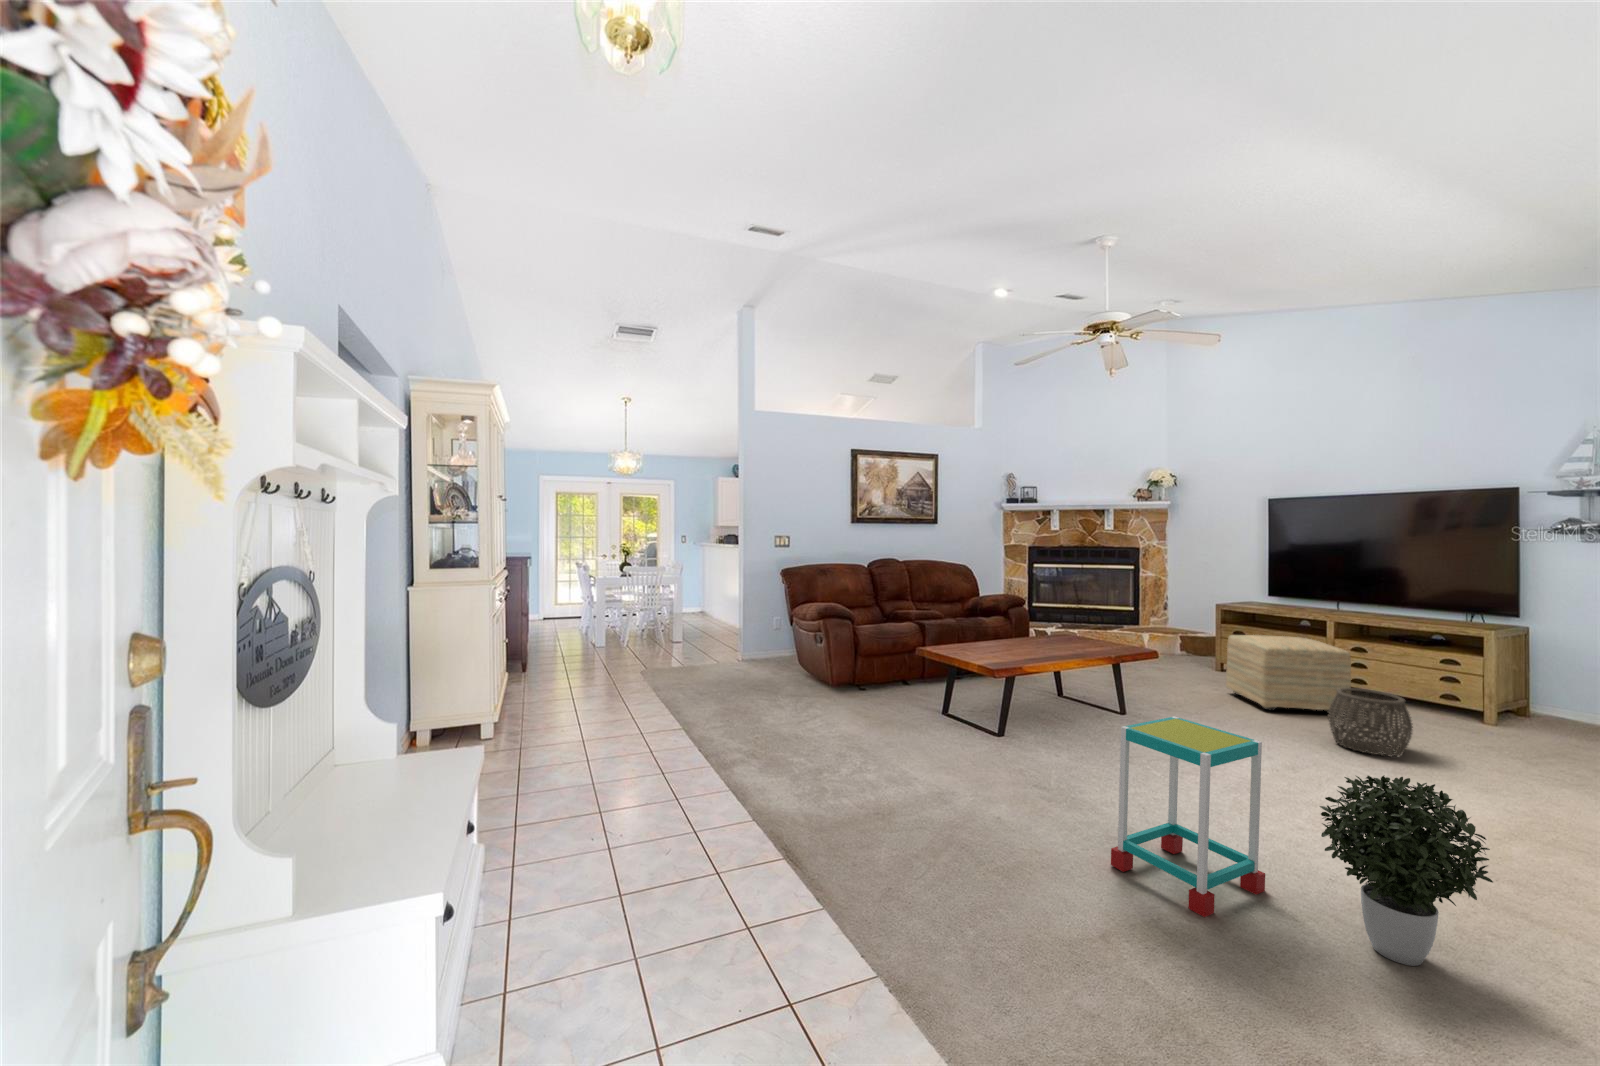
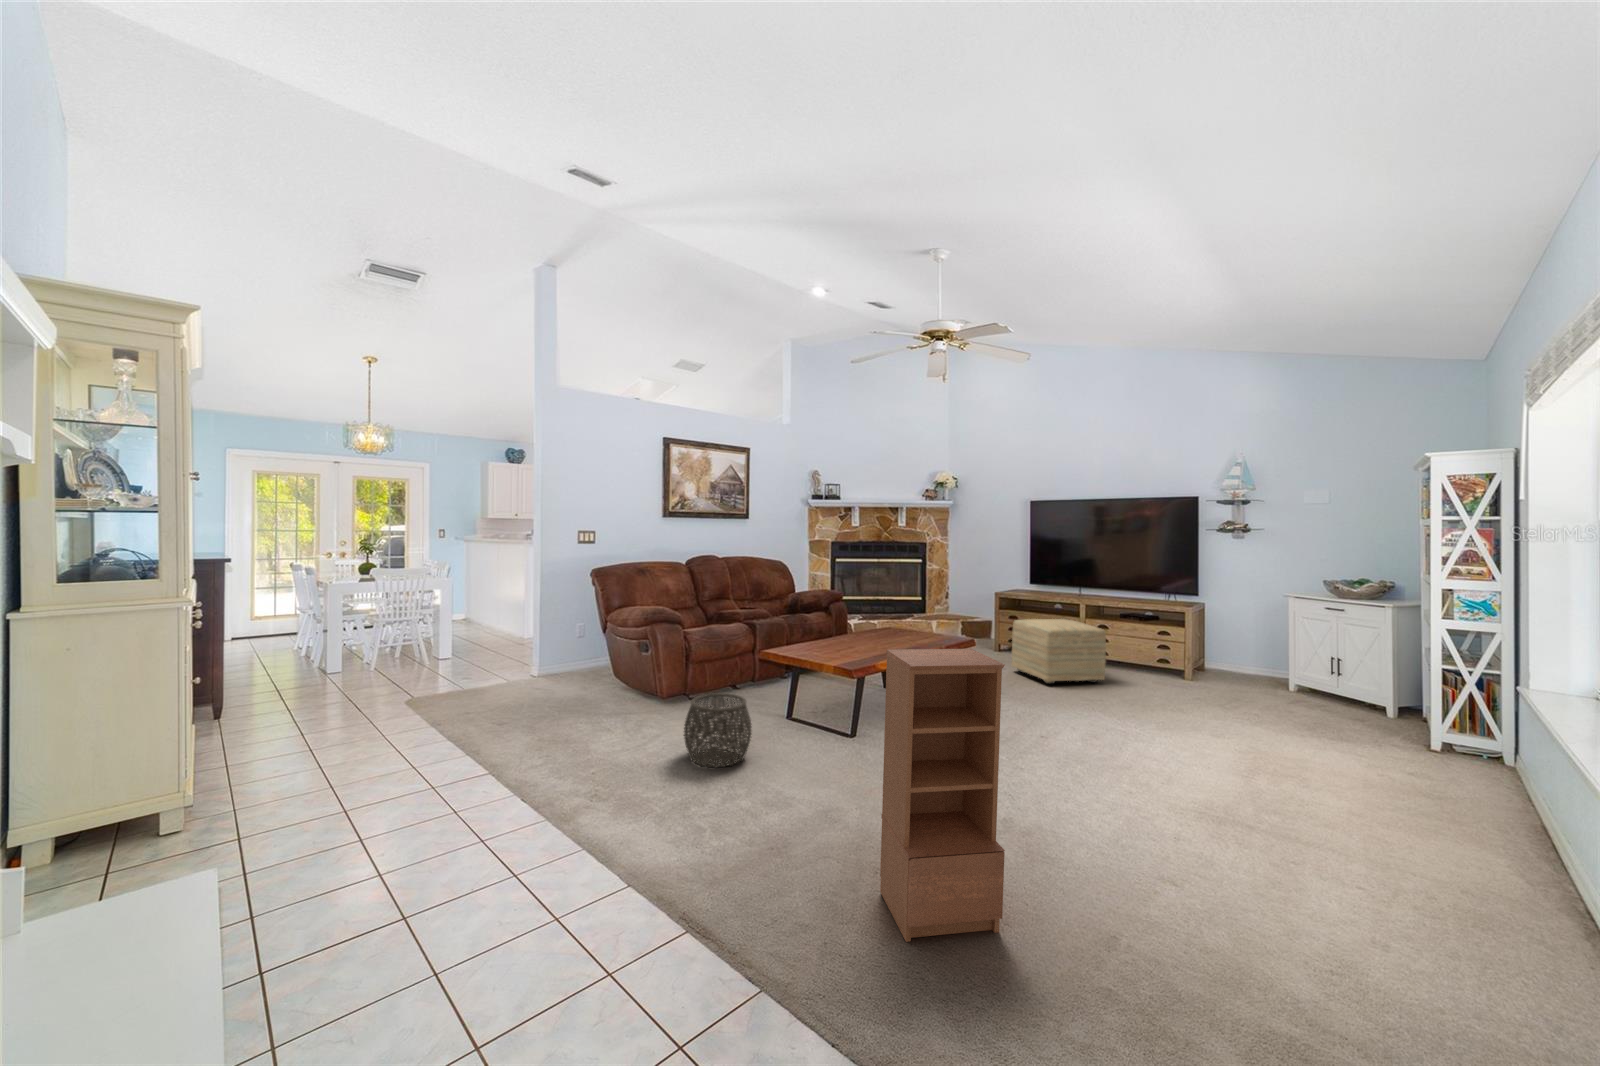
bookcase: none [959,641,1064,915] -> present [880,649,1005,942]
woven basket: present [1328,688,1413,756] -> present [684,693,752,767]
side table: present [1111,716,1265,917] -> none [1015,708,1141,903]
potted plant: present [1320,776,1493,966] -> none [1196,746,1335,912]

